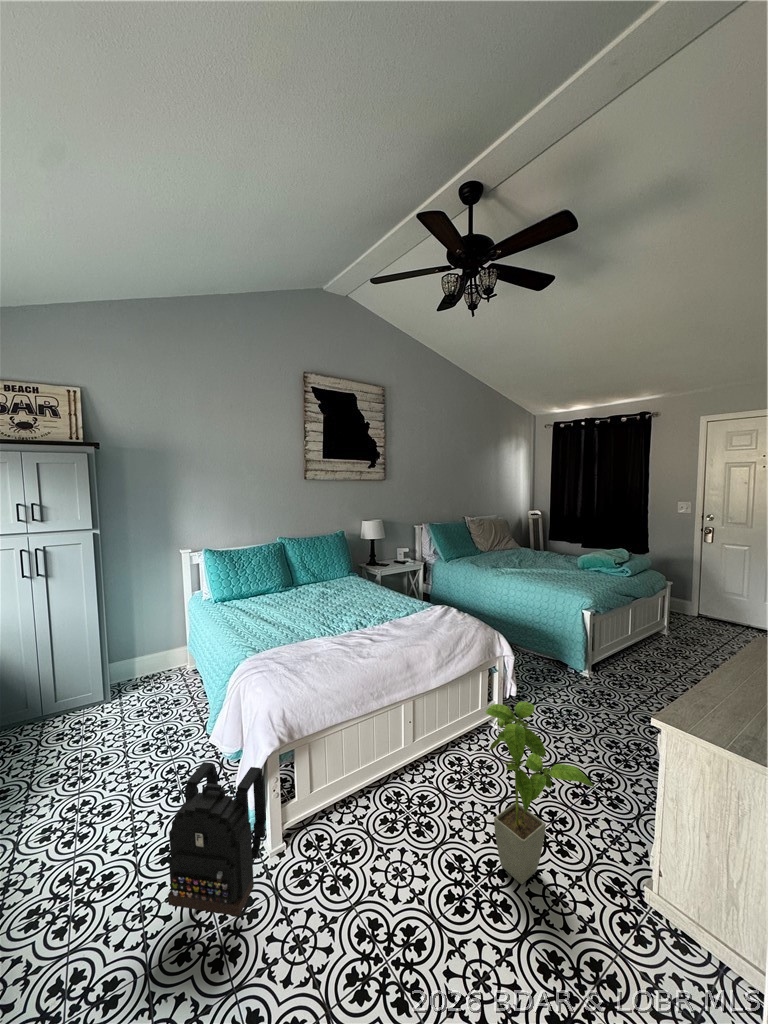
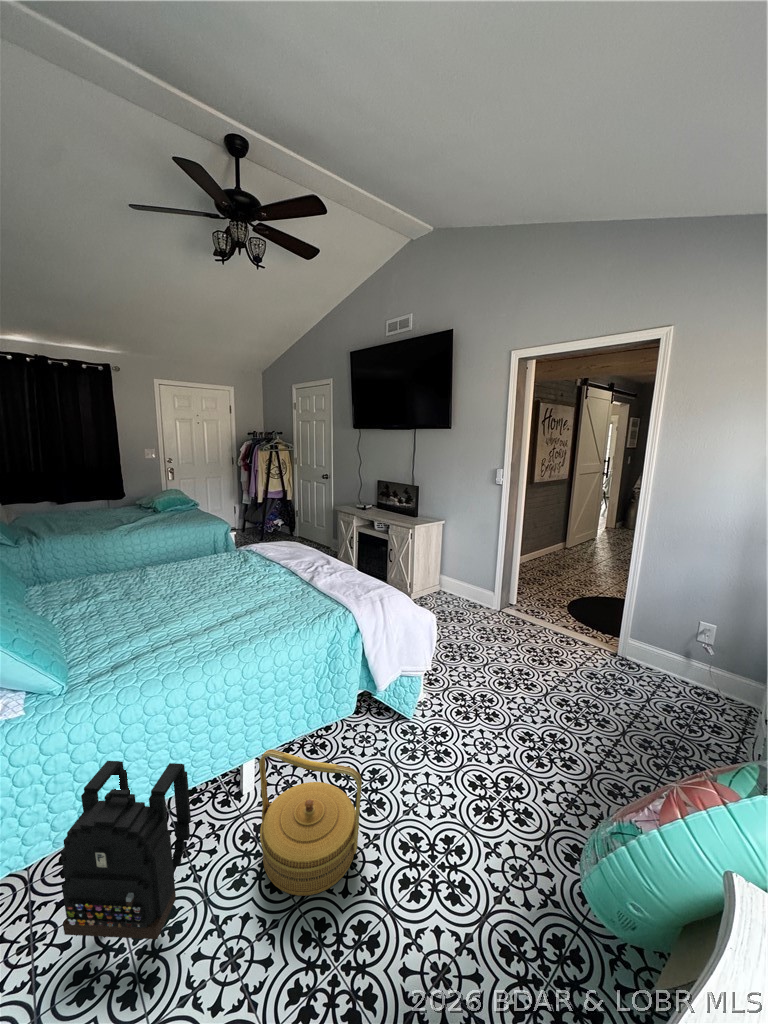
house plant: present [486,702,594,884] -> none [449,674,565,860]
basket: none [322,764,410,899] -> present [259,749,362,896]

